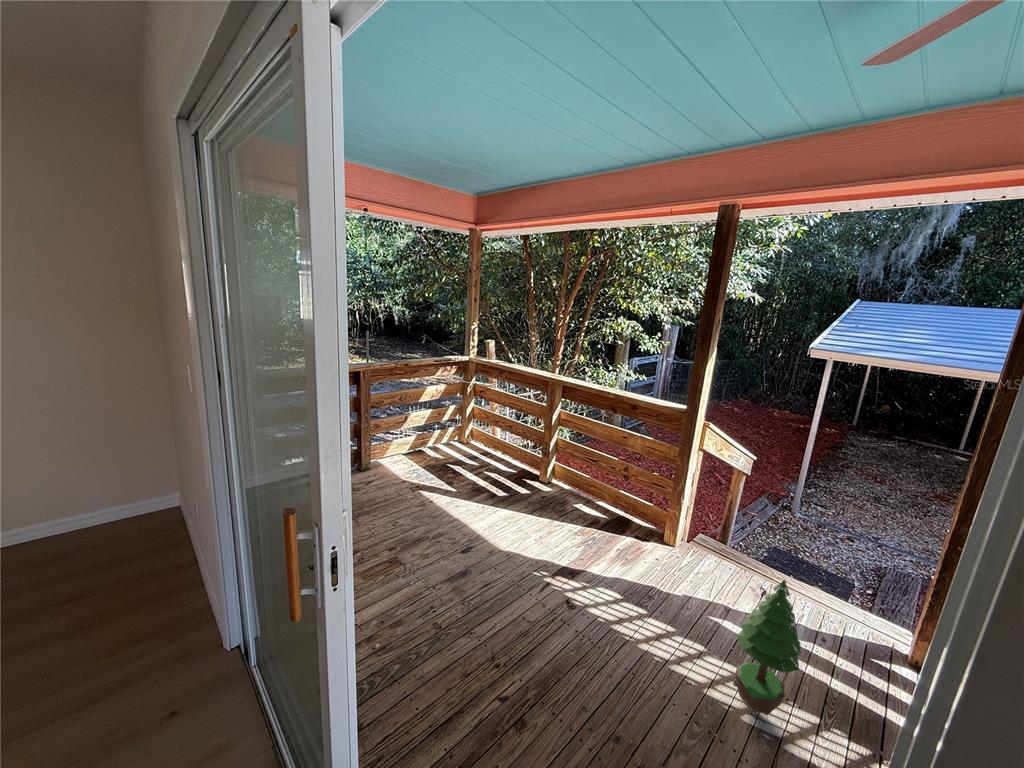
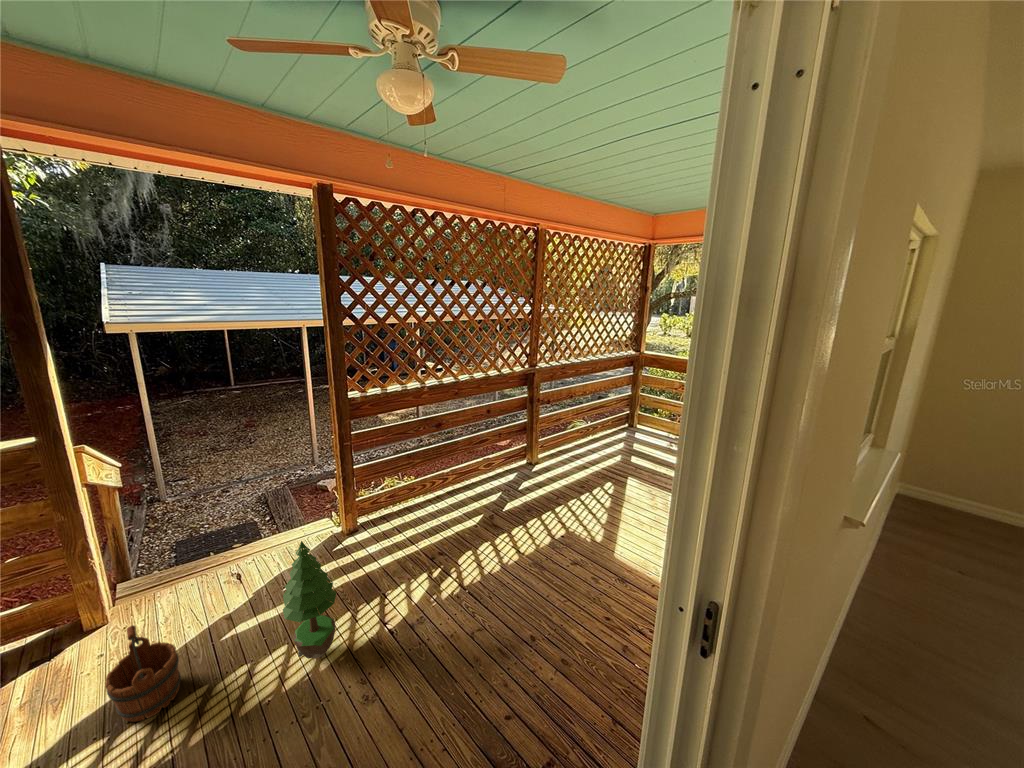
wooden bucket: none [633,542,677,615] -> present [105,625,181,722]

